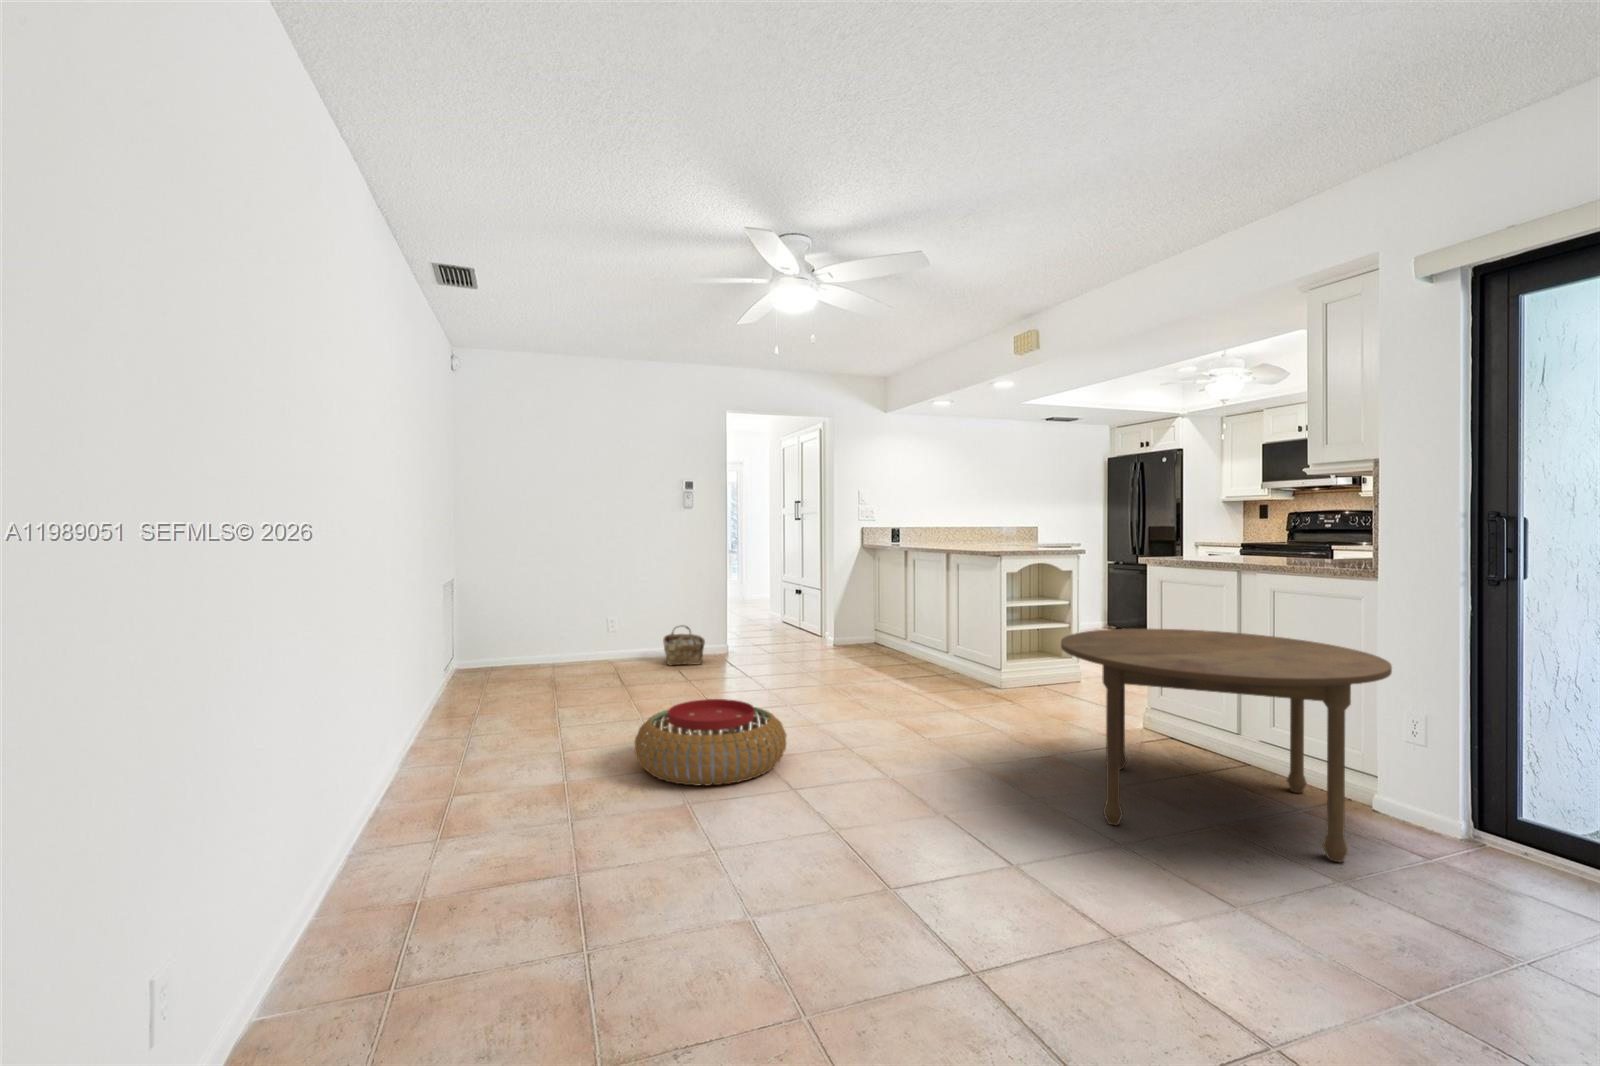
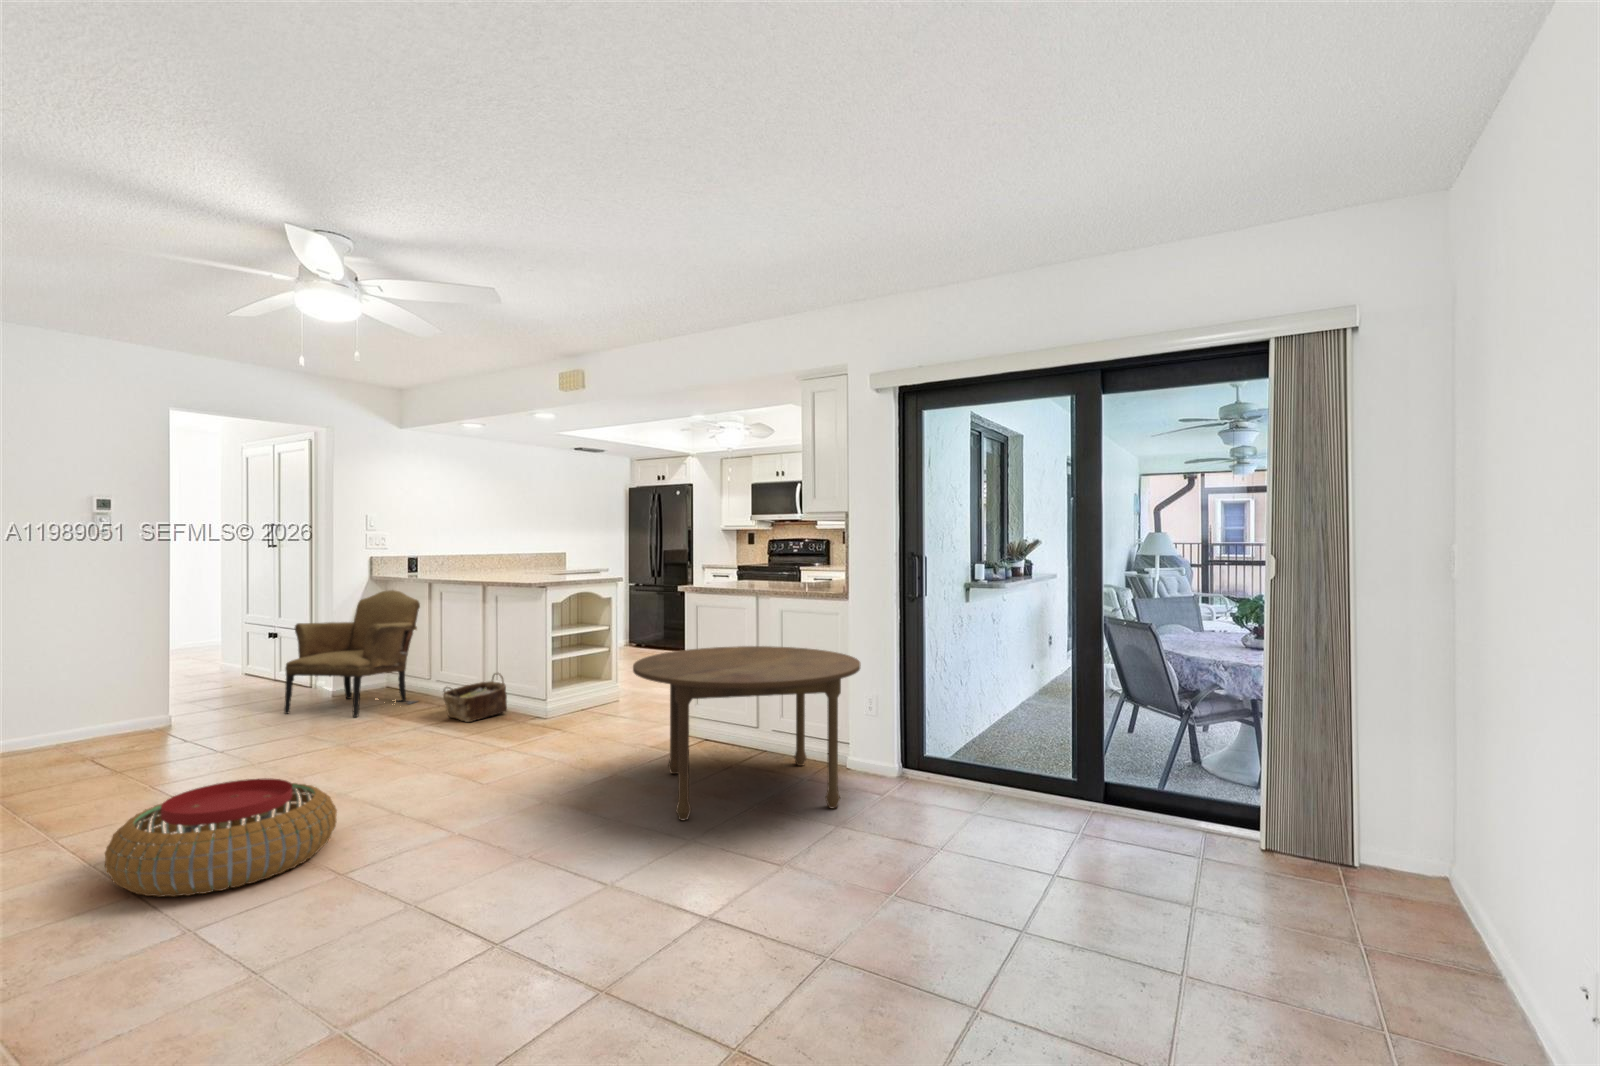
armchair: none [797,557,899,664] -> present [284,590,420,717]
woven basket: present [663,625,705,666] -> present [443,673,507,722]

